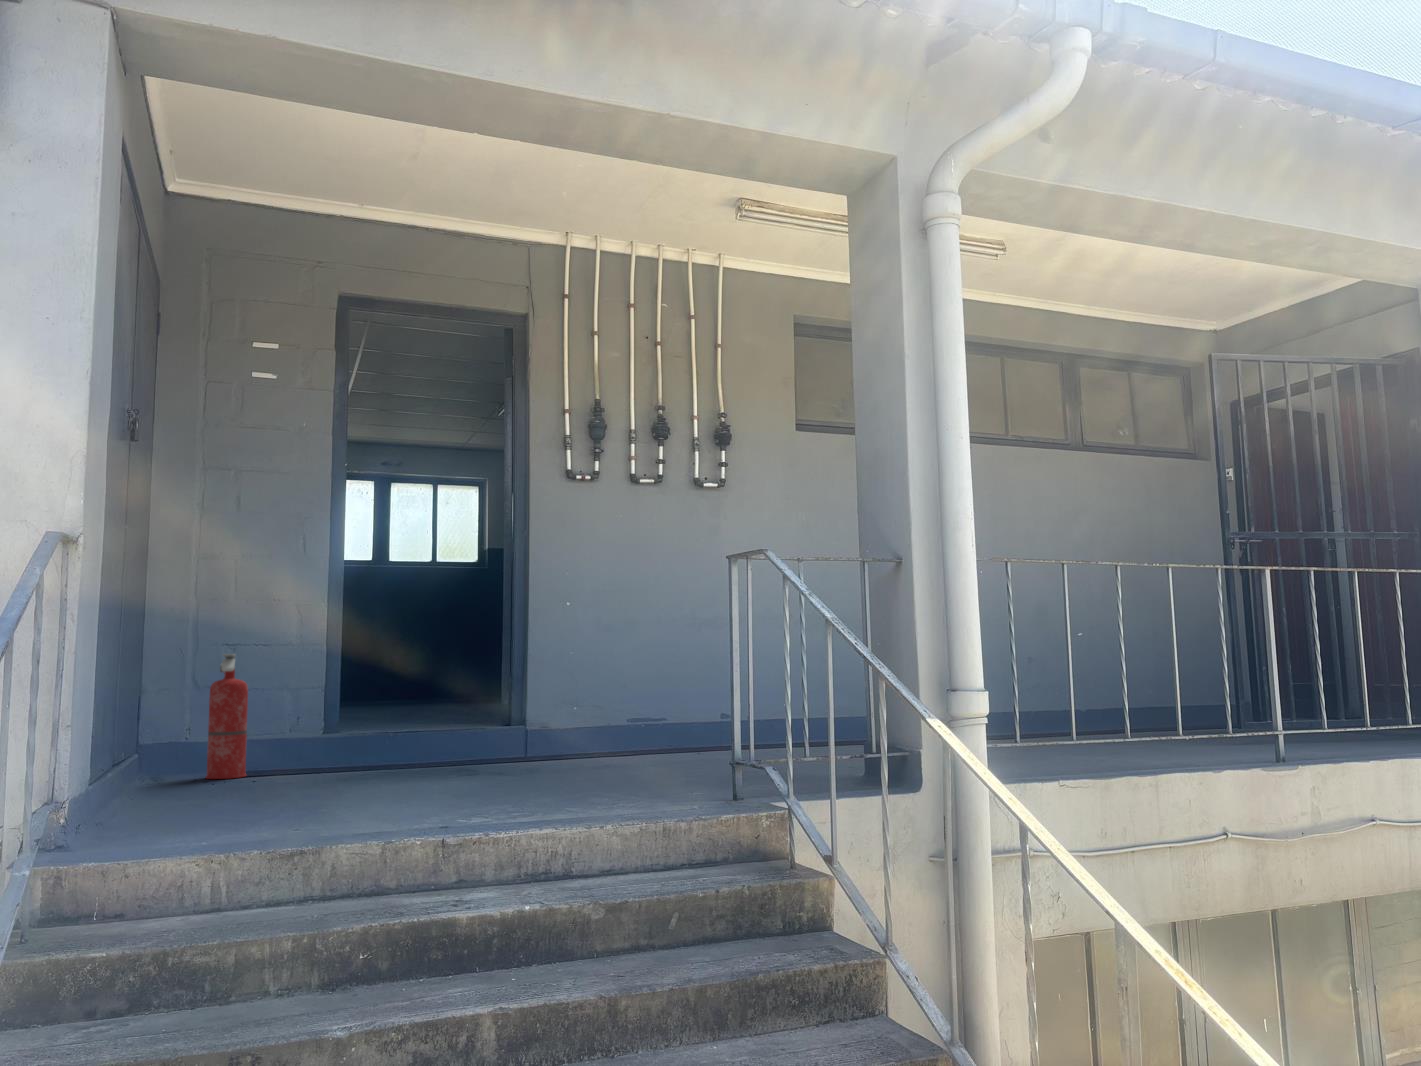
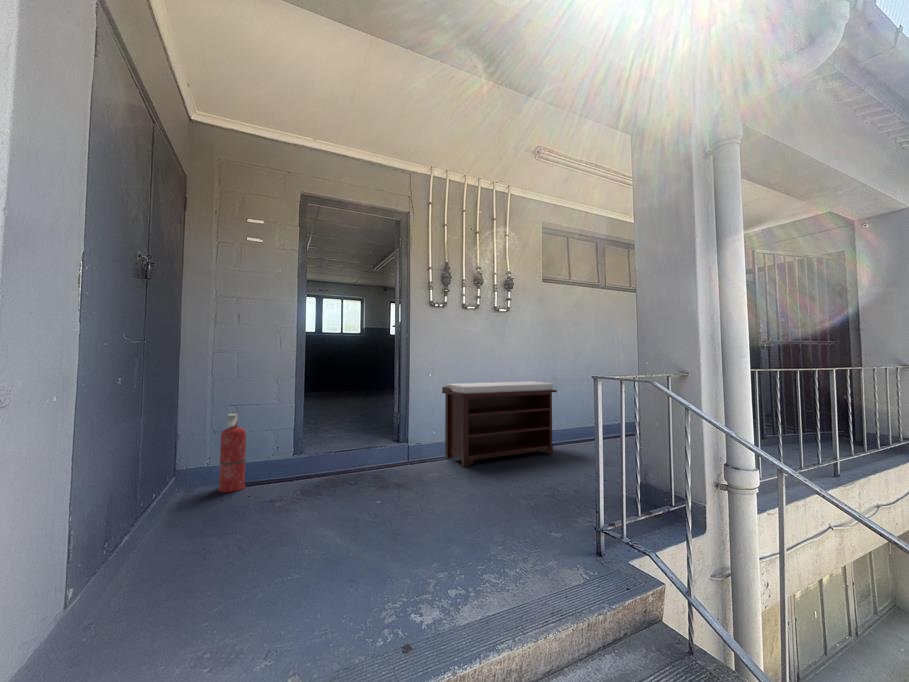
bench: none [589,617,805,761] -> present [442,381,557,468]

